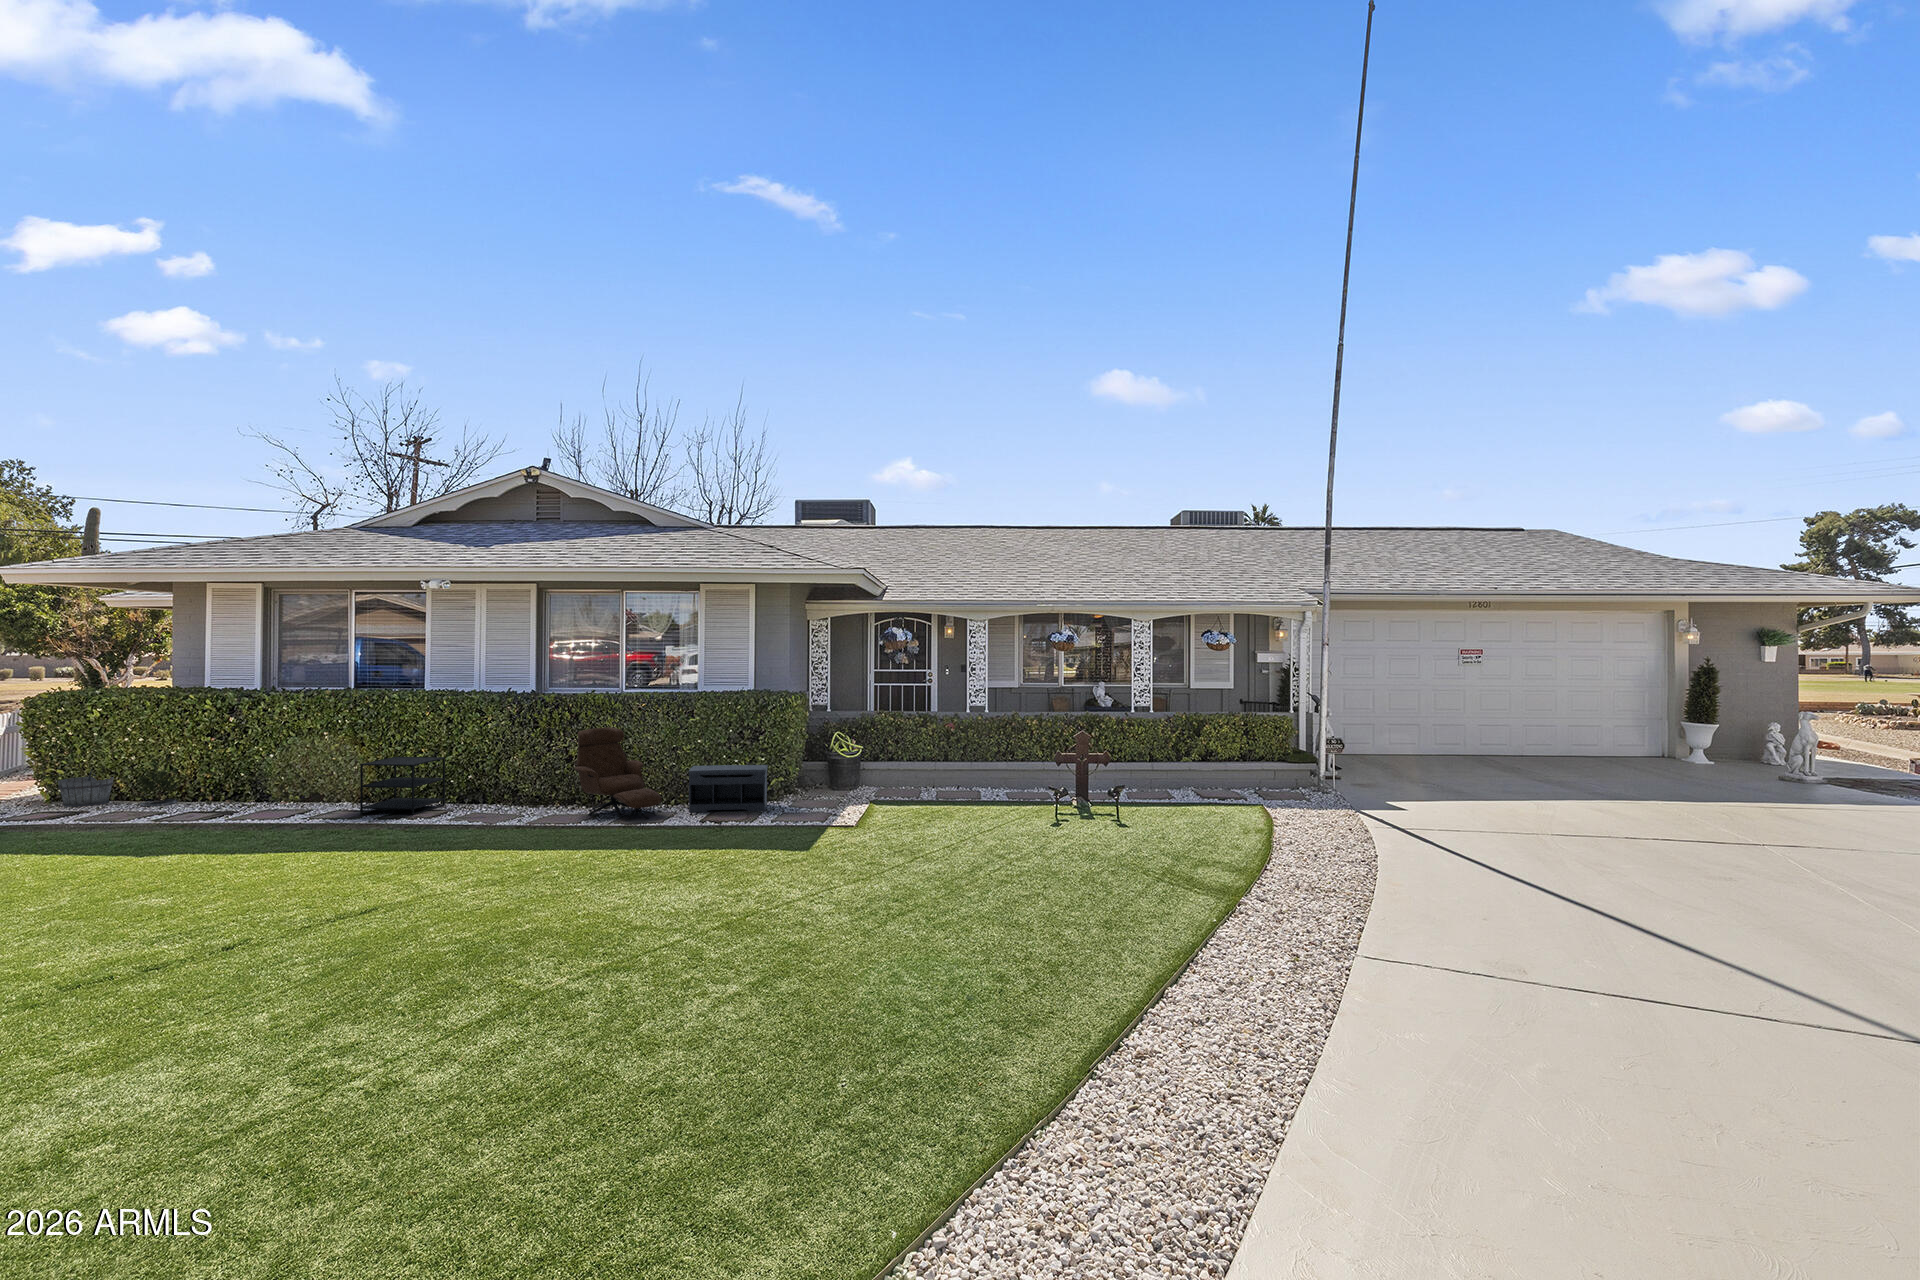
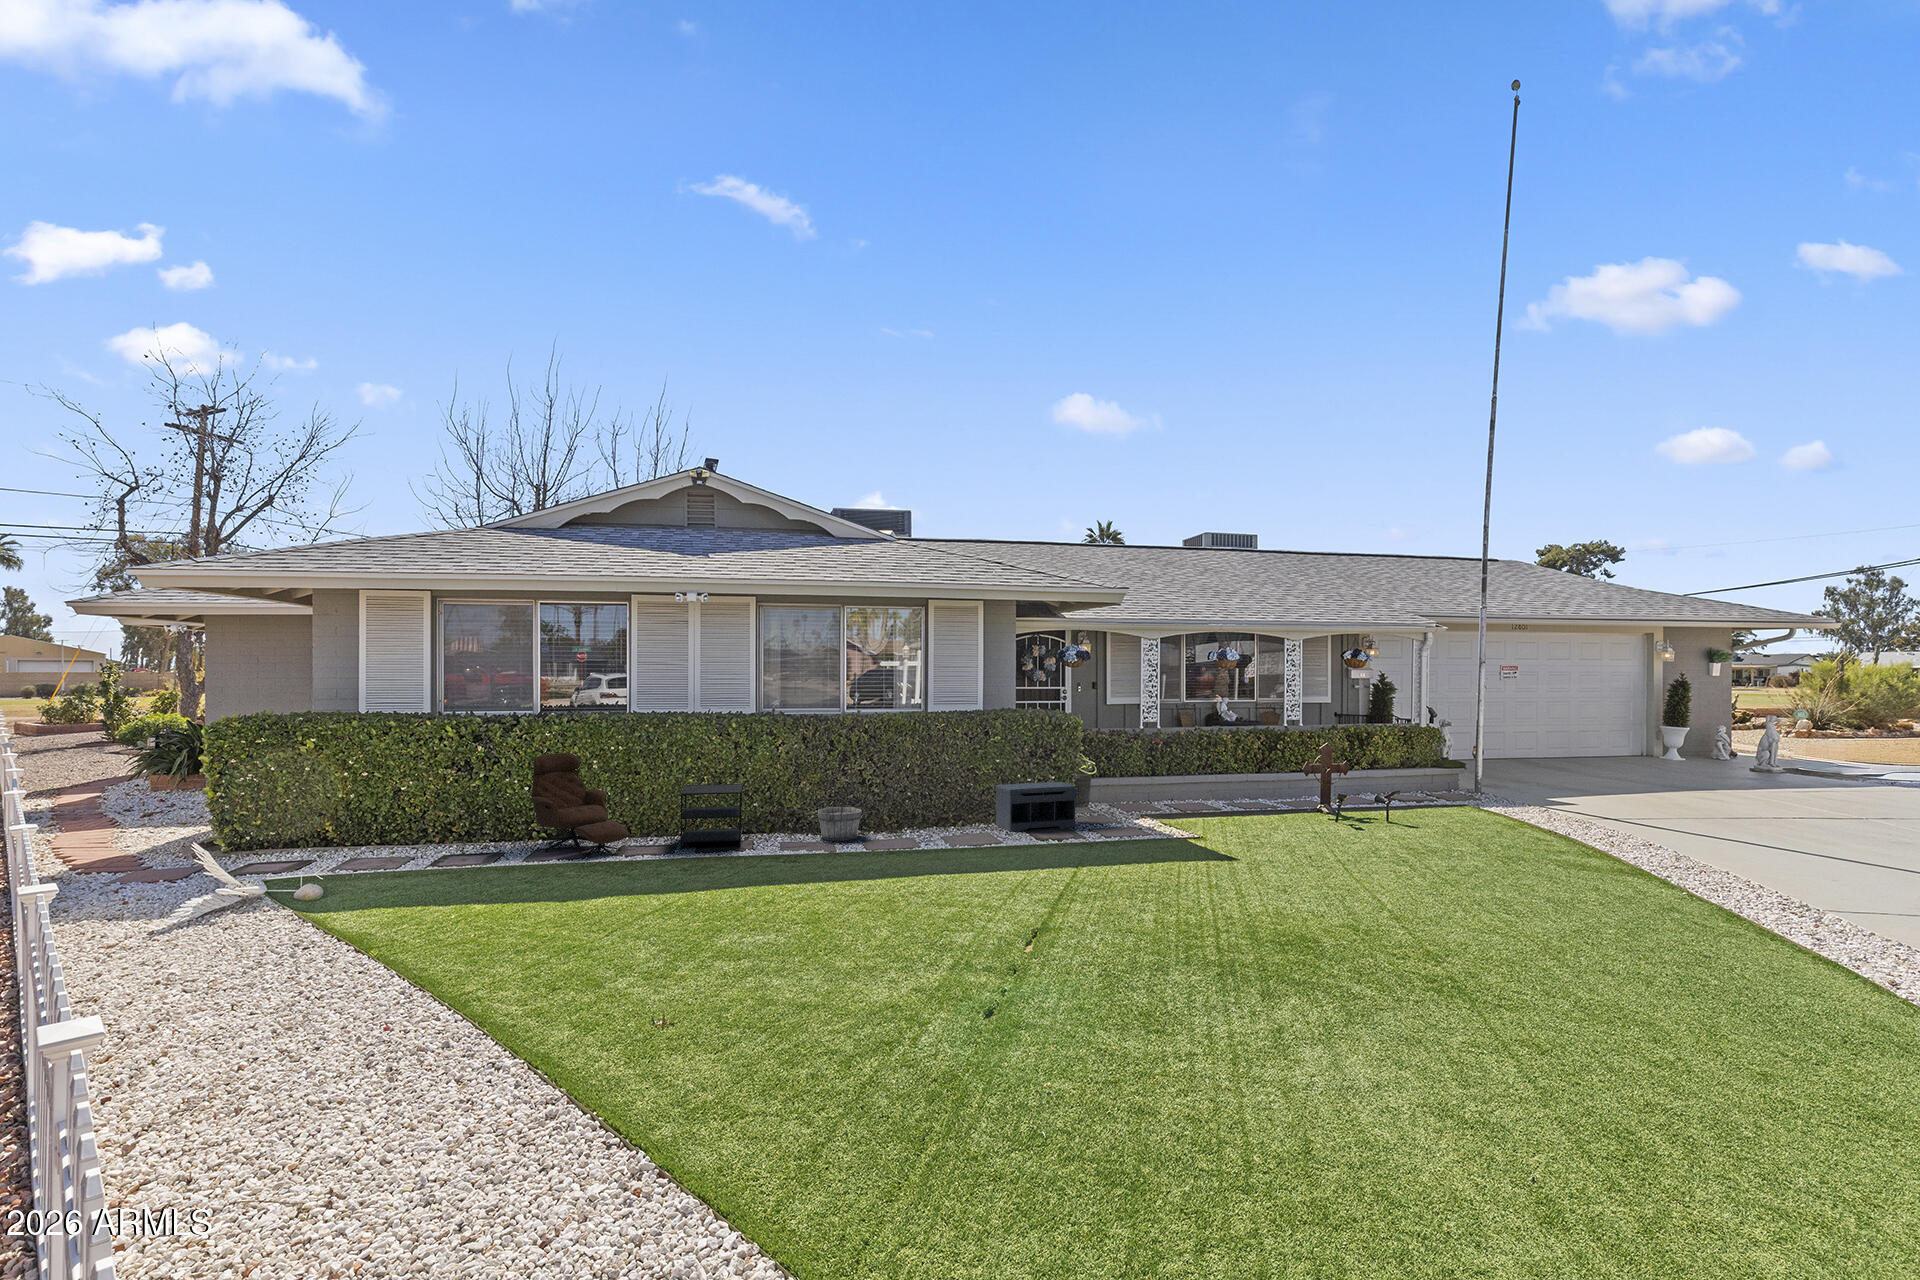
lounge chair: present [575,728,662,820] -> present [529,753,628,857]
potted tree: present [139,760,179,806] -> none [378,792,420,852]
wooden bucket: present [58,769,114,807] -> present [818,800,862,841]

